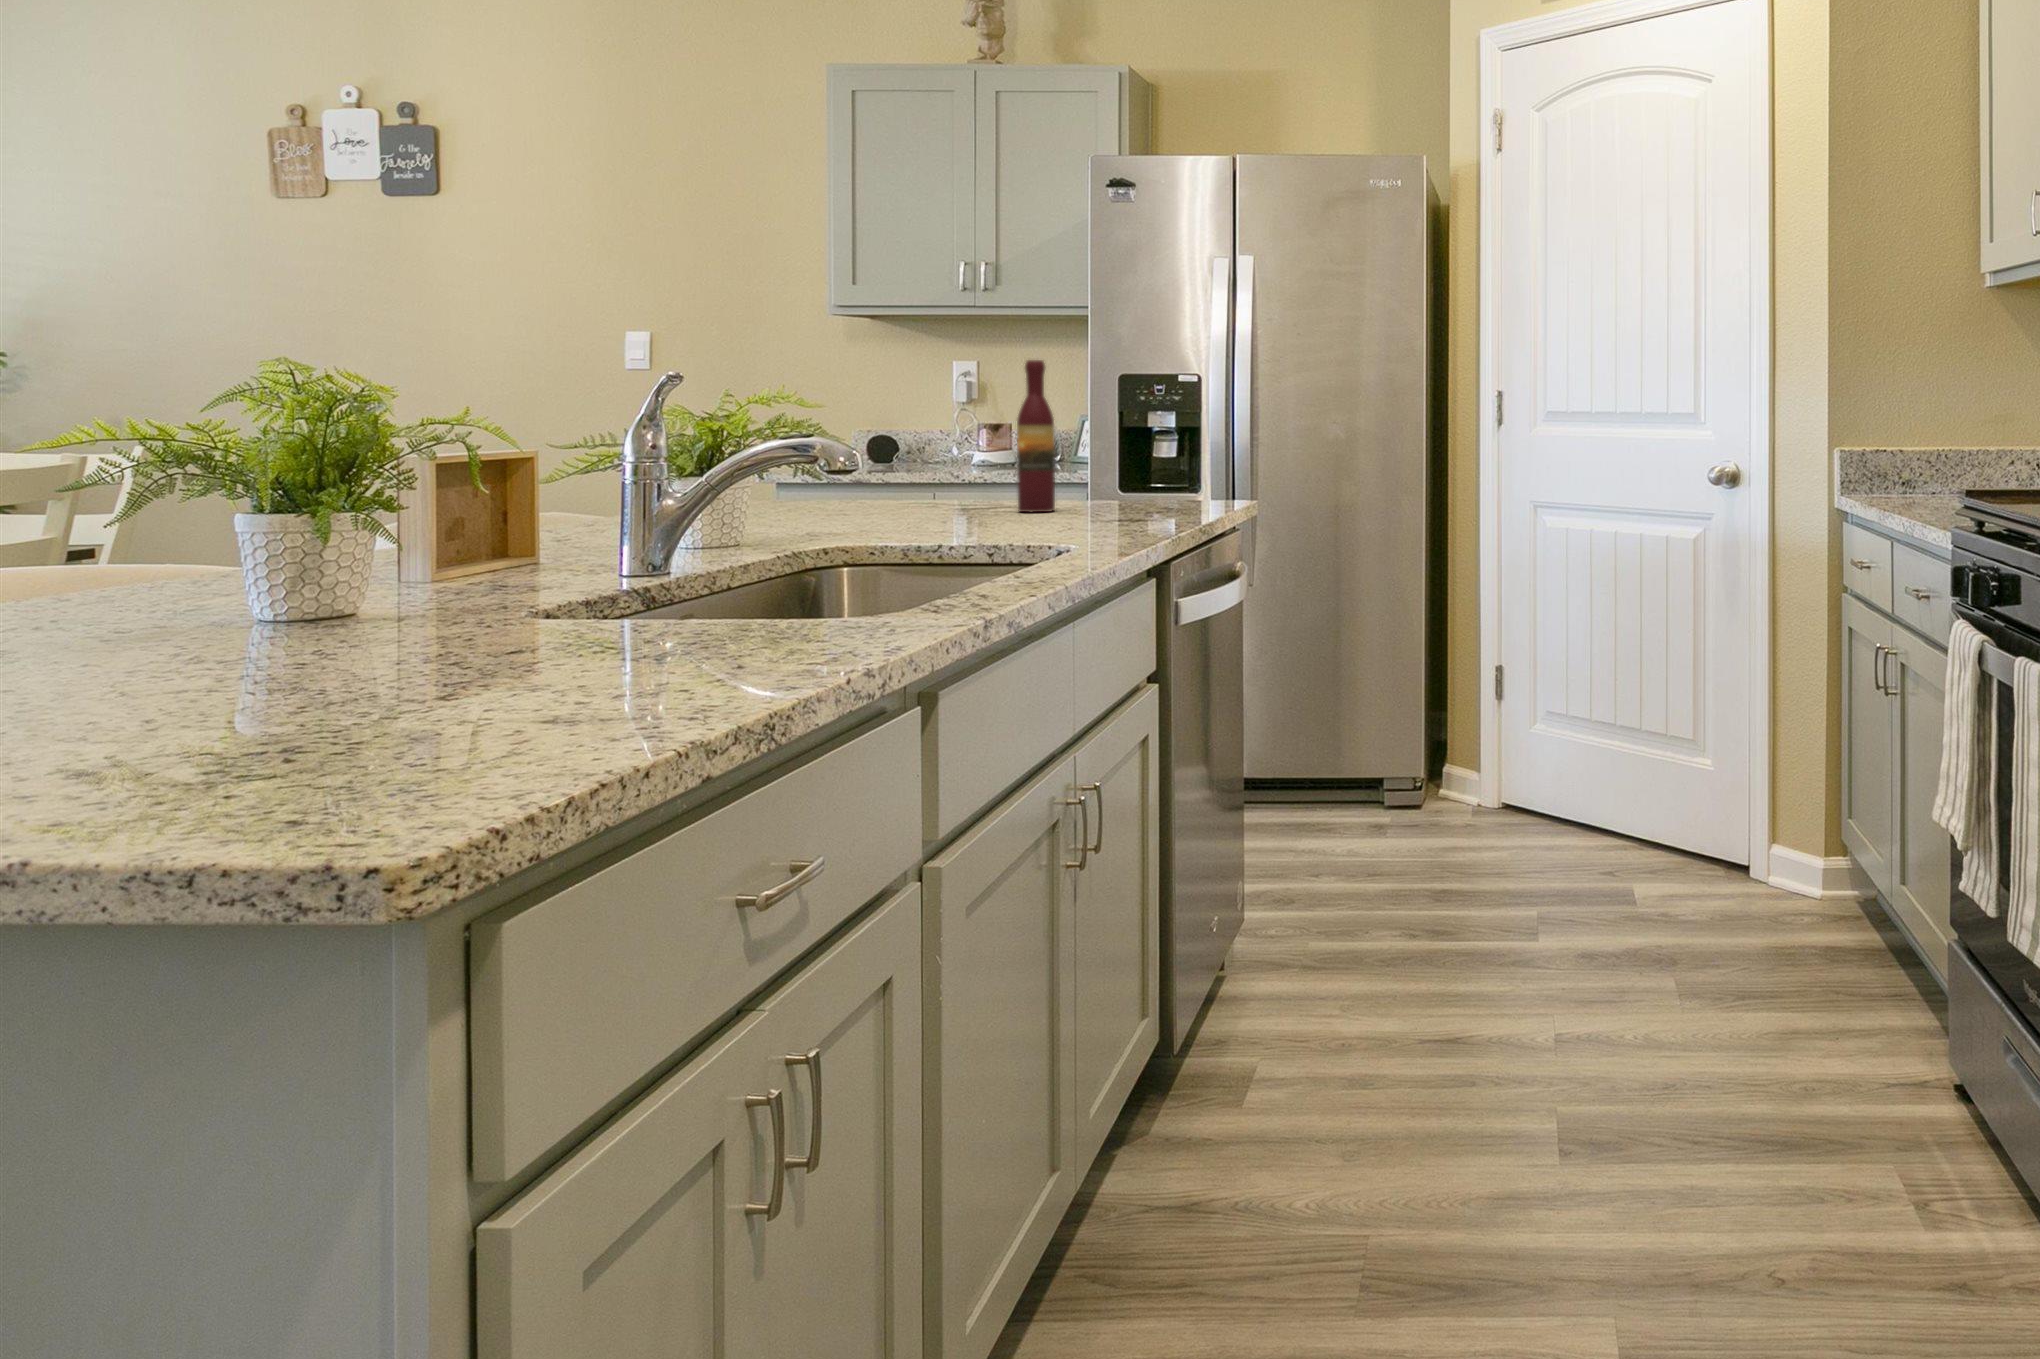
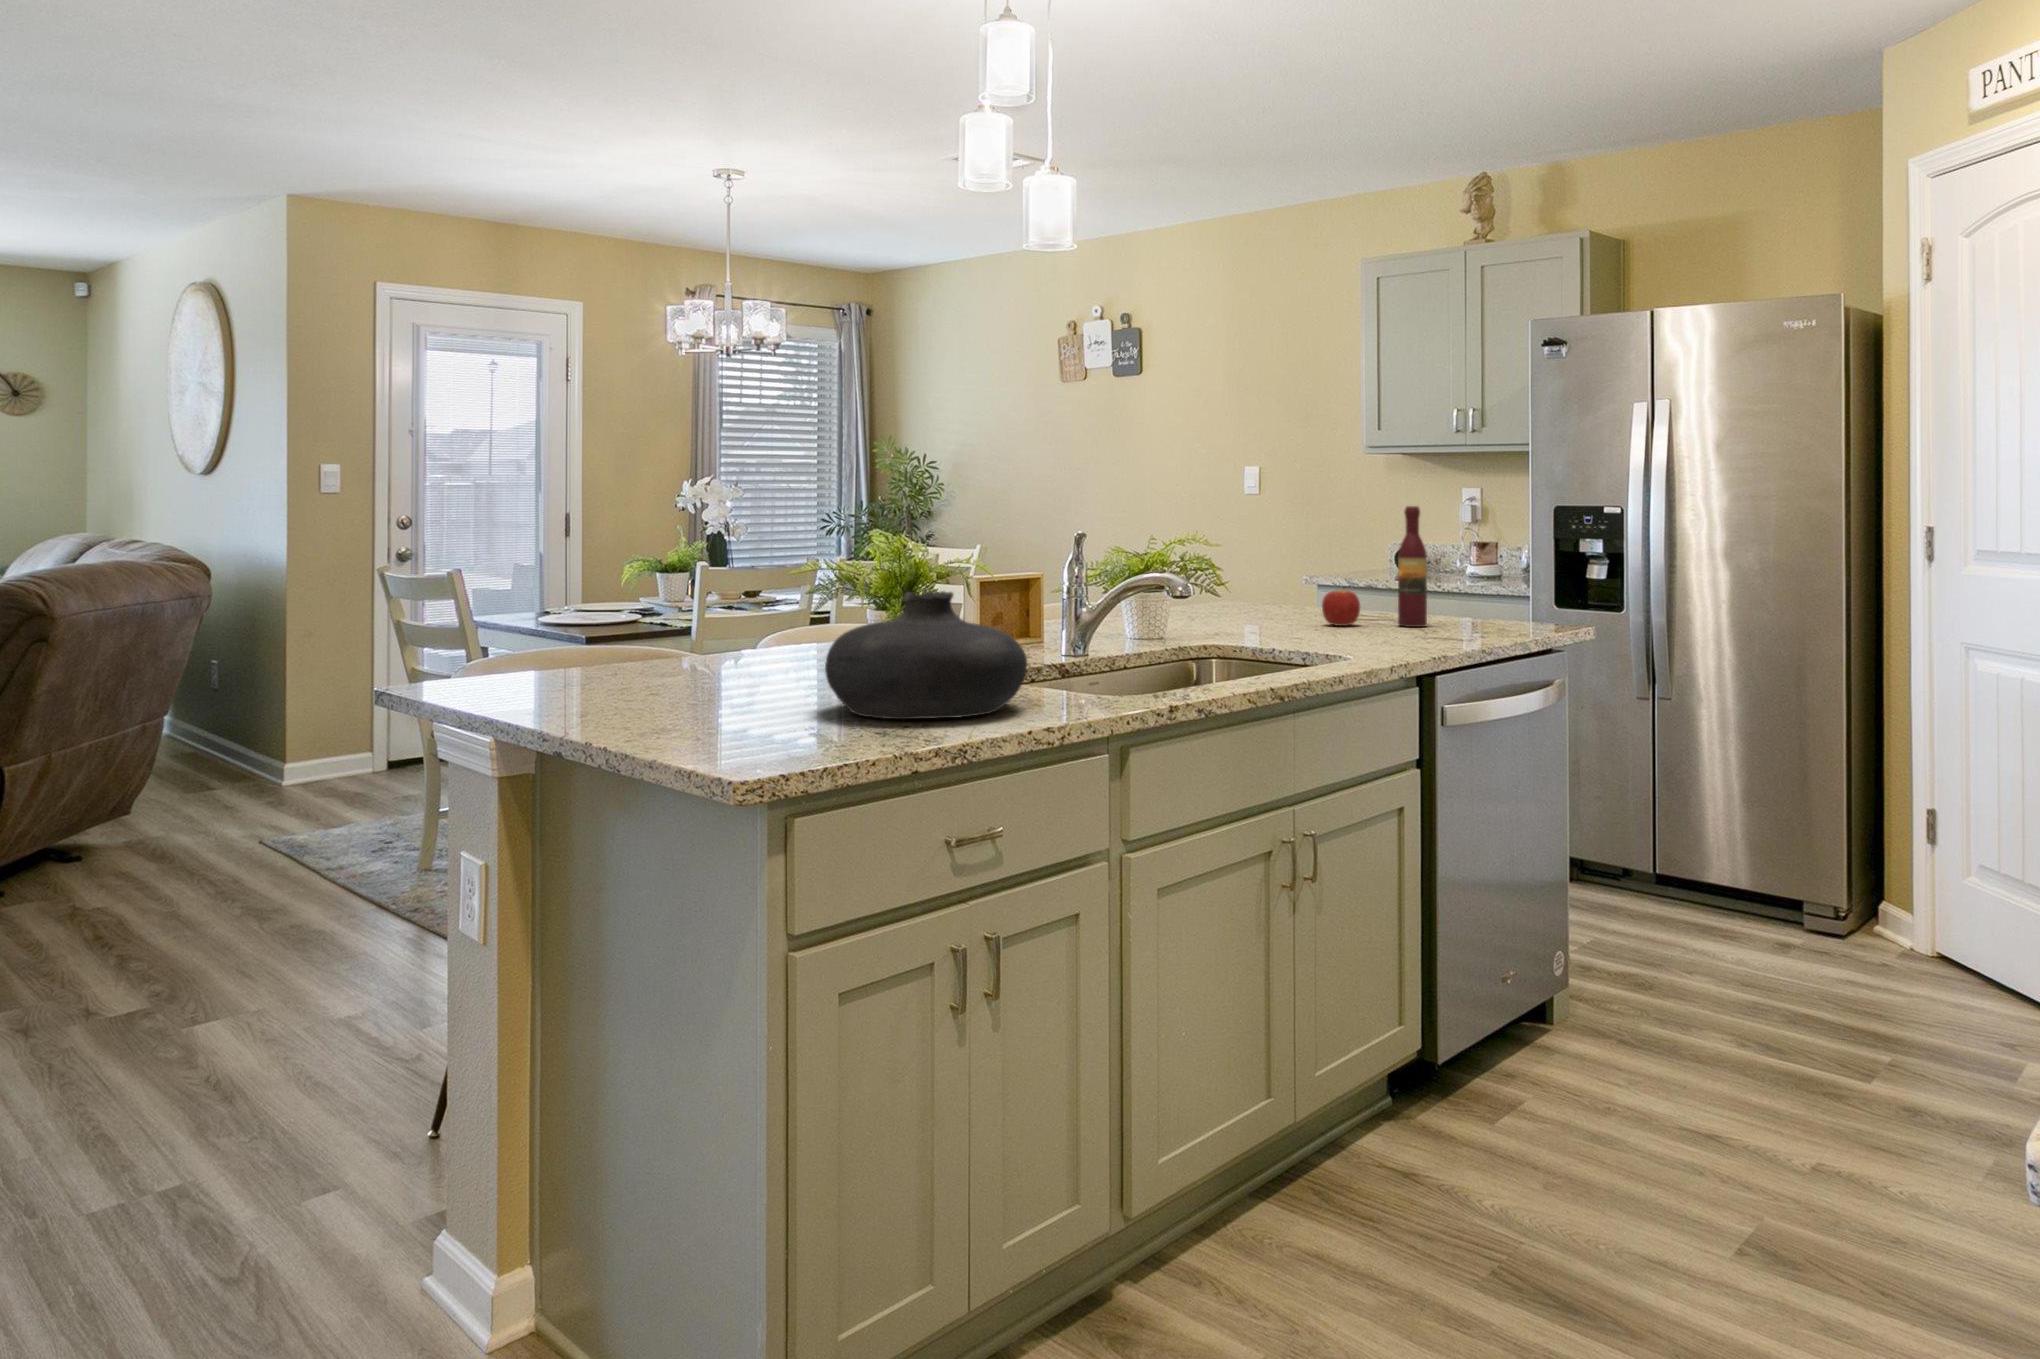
vase: none [307,448,758,693] -> present [825,591,1027,719]
apple: none [917,463,969,516] -> present [1322,589,1360,626]

